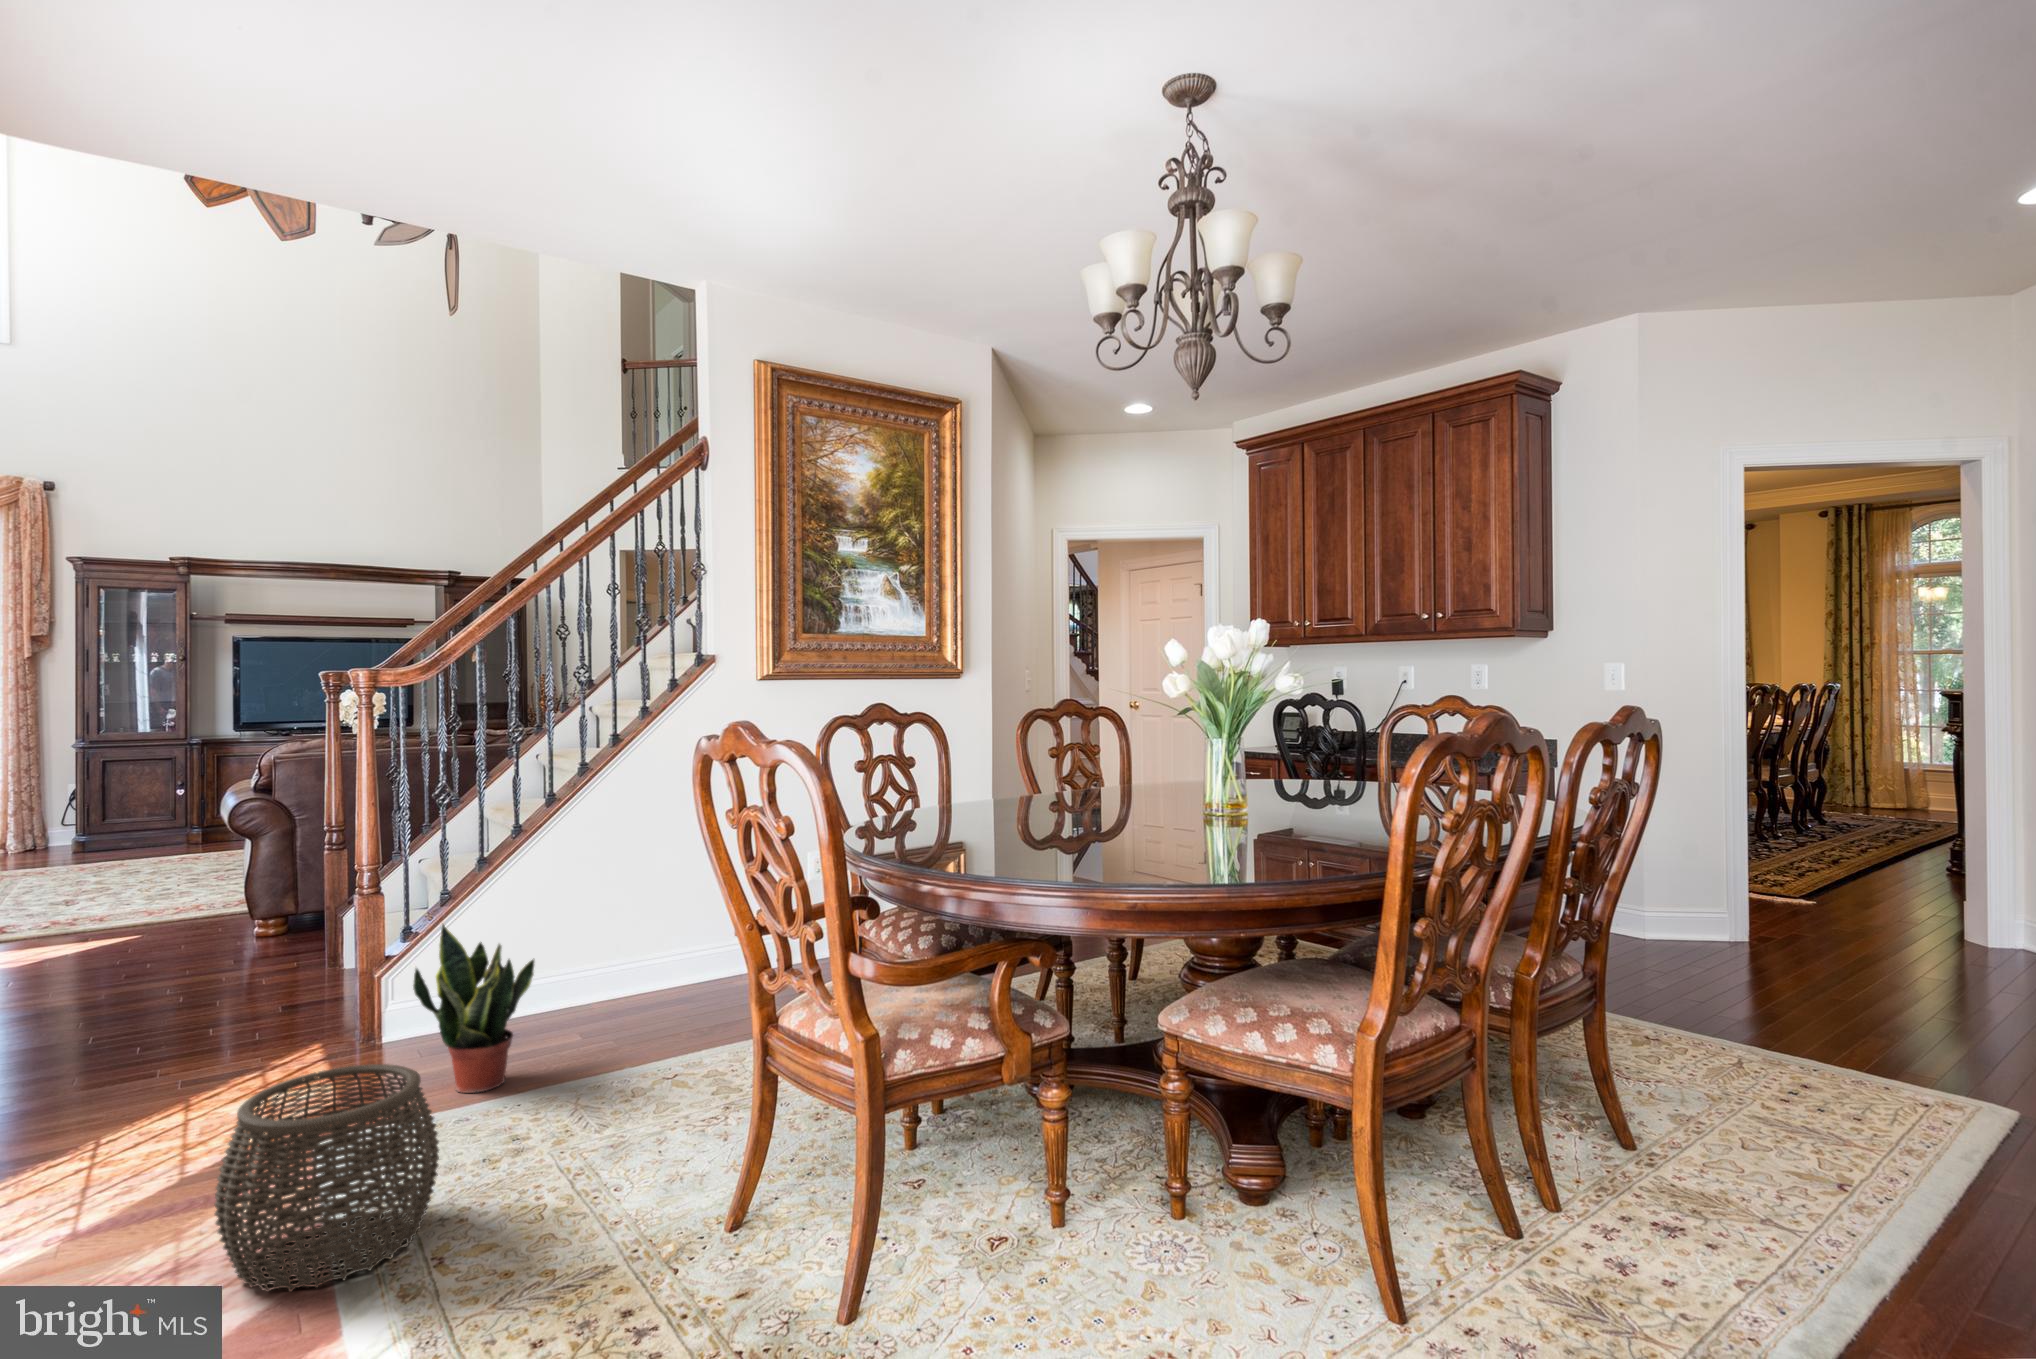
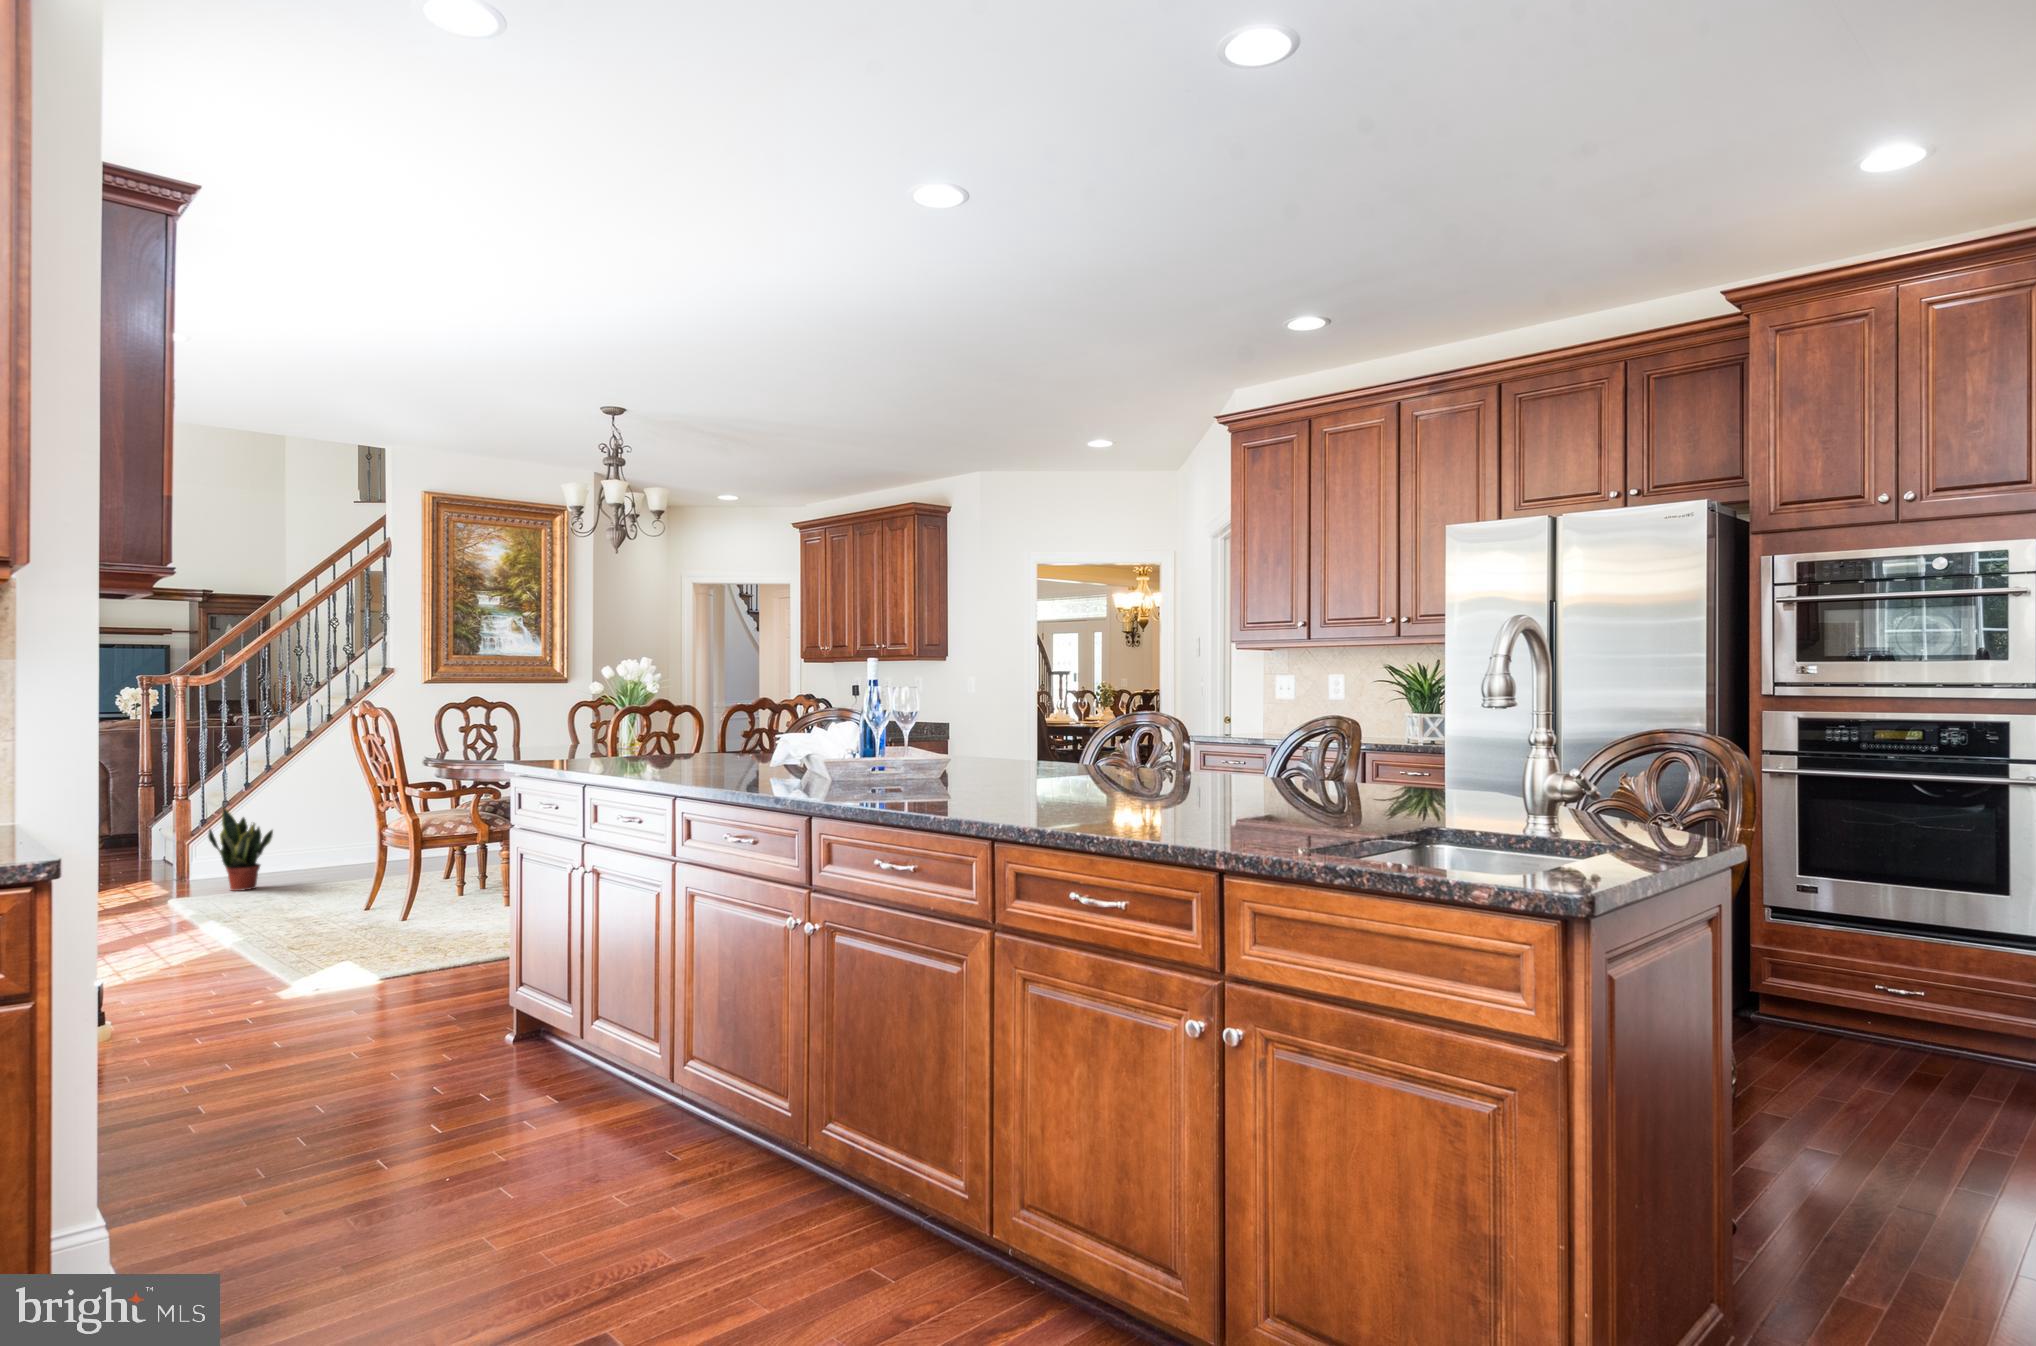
woven basket: present [214,1064,439,1292] -> none [130,850,223,925]

